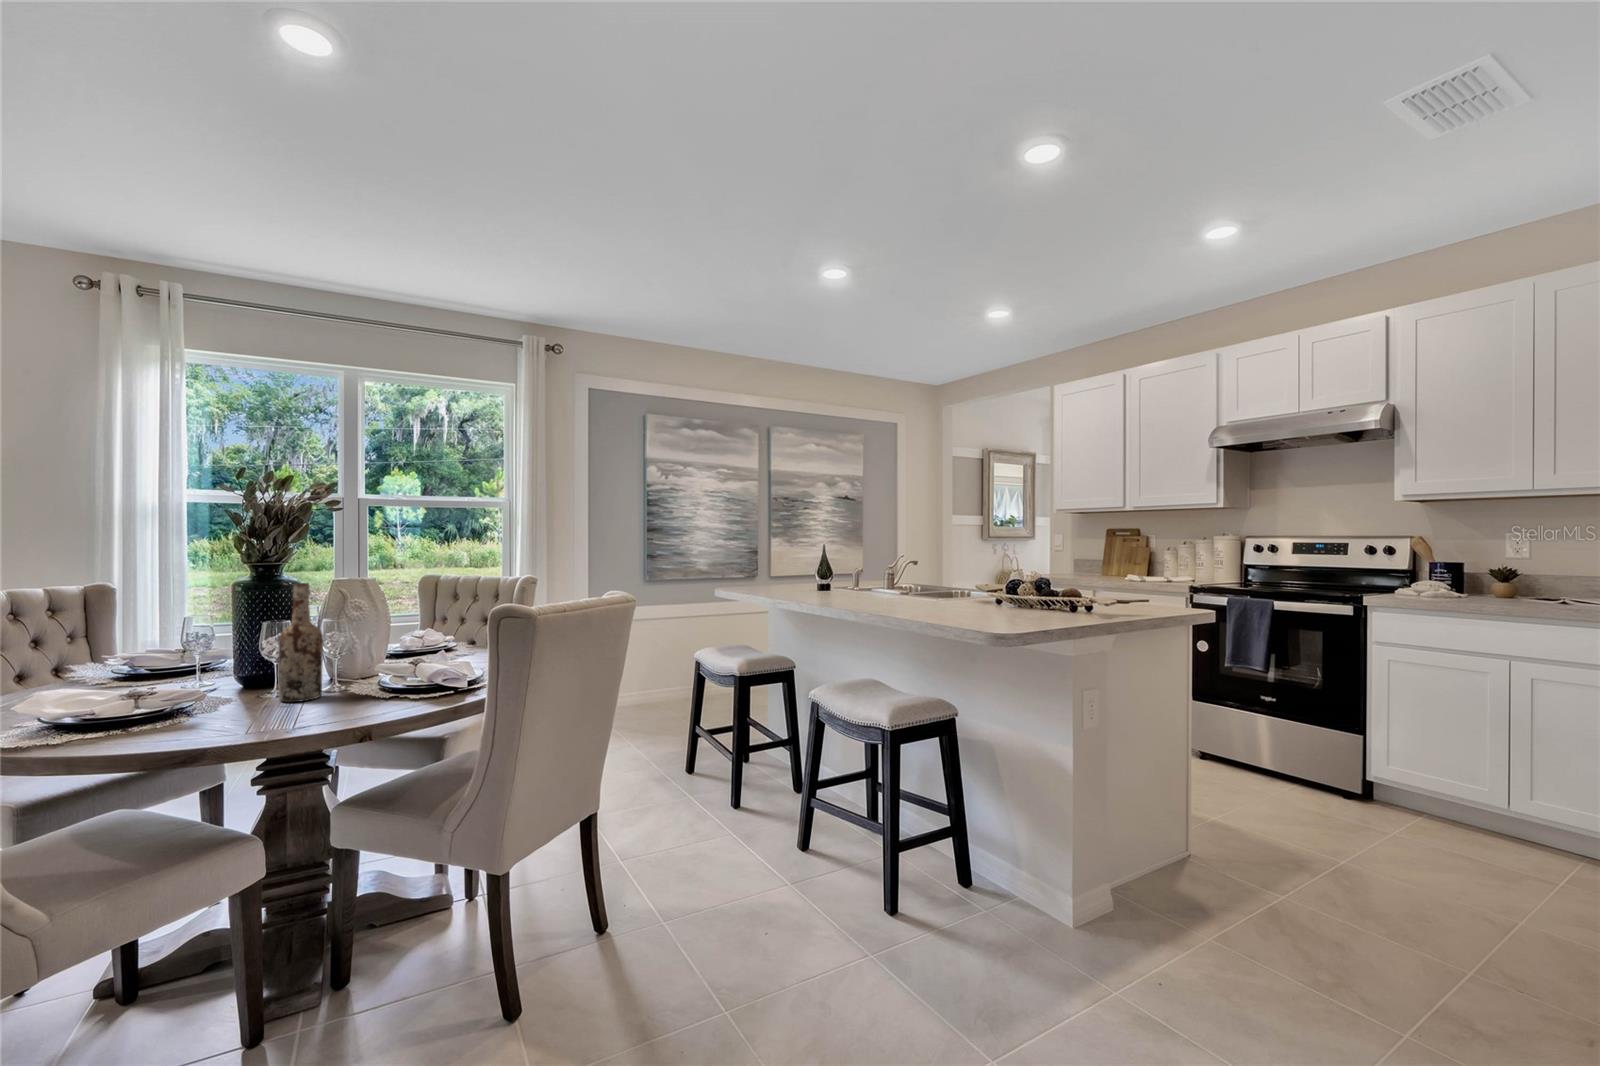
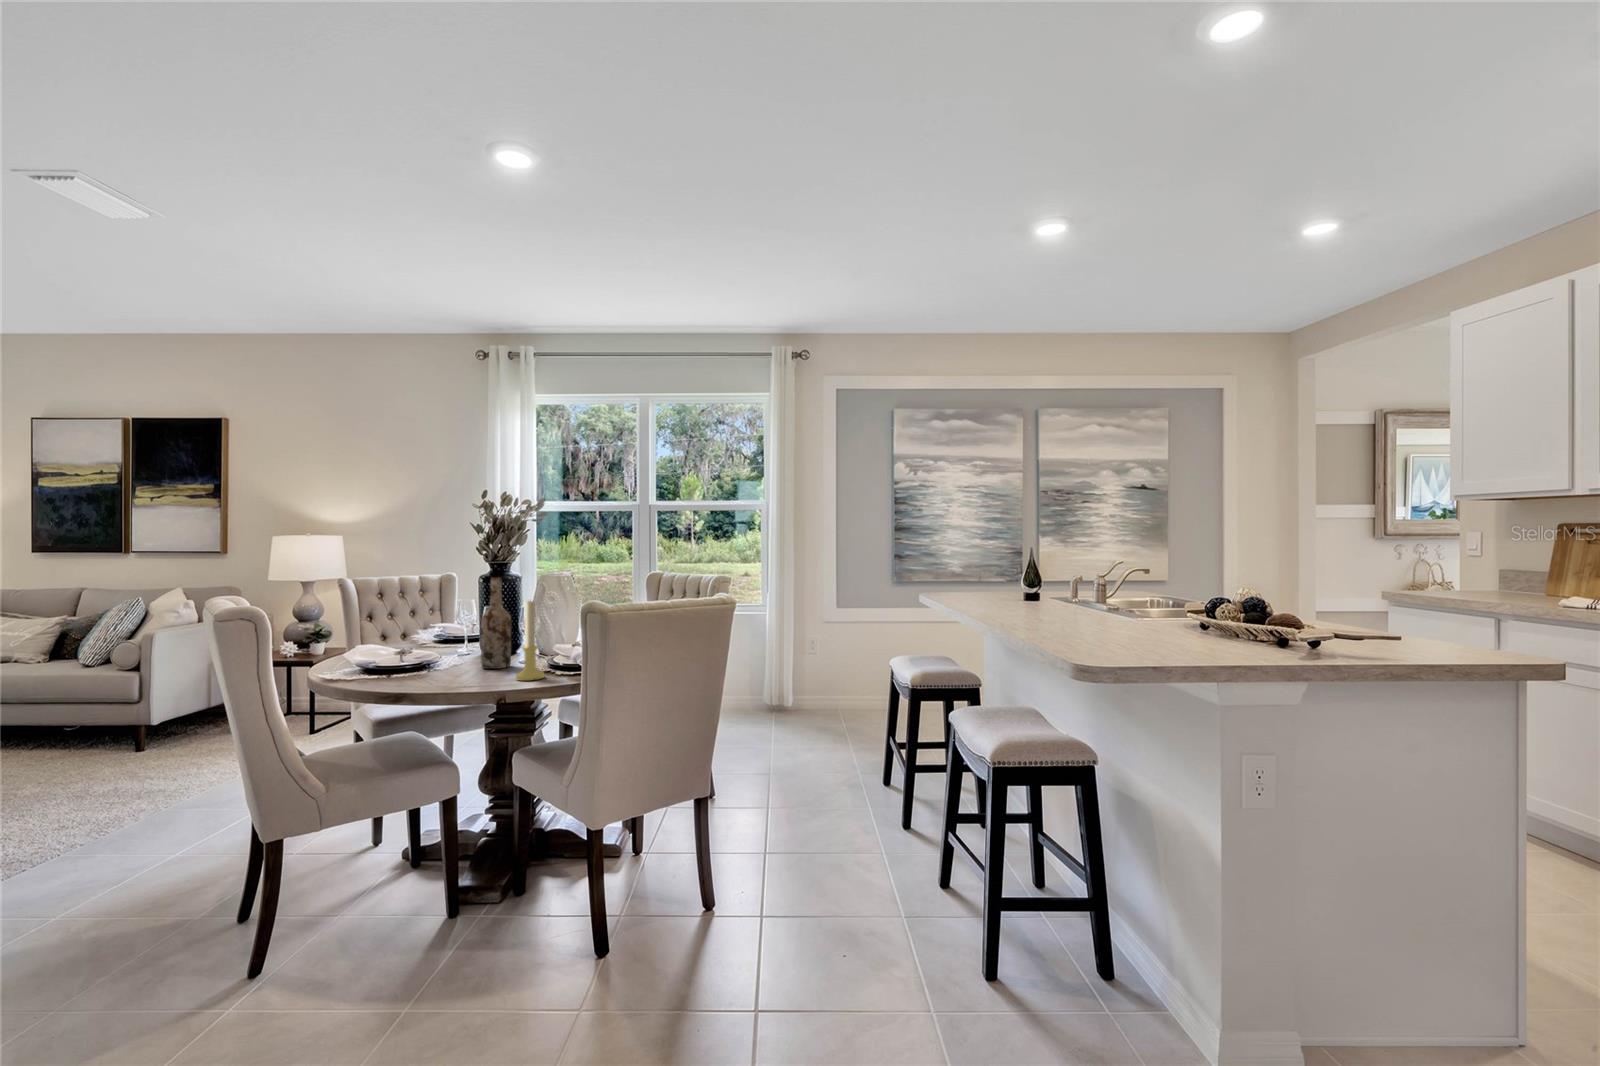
candle holder: none [360,607,400,710] -> present [516,601,545,681]

